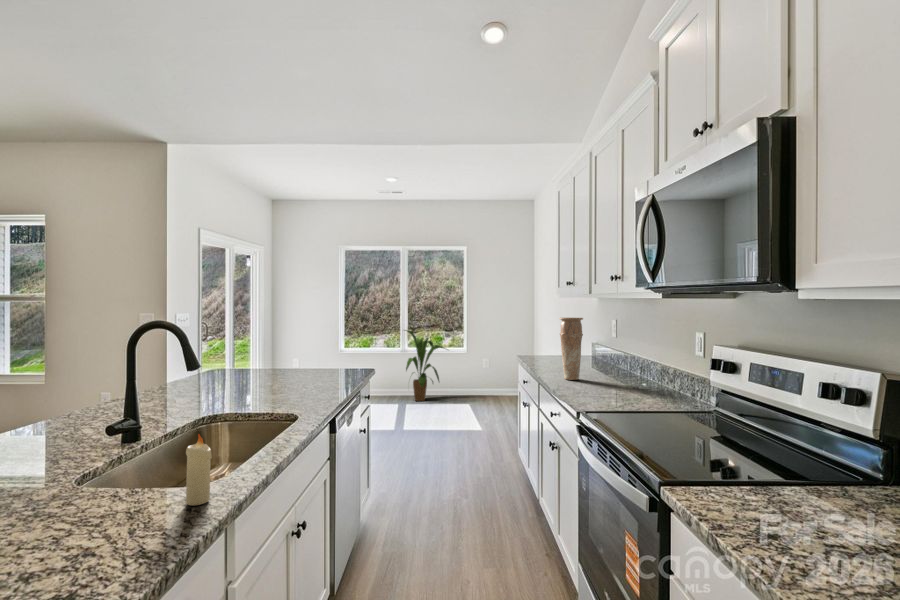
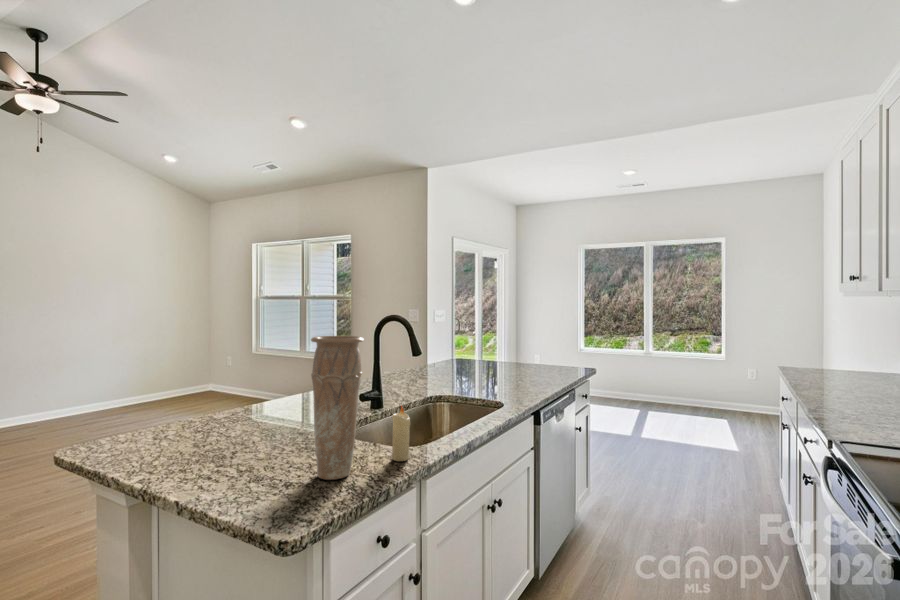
vase: present [559,318,583,380] -> present [311,336,364,480]
house plant: present [405,330,445,401] -> none [644,331,702,409]

